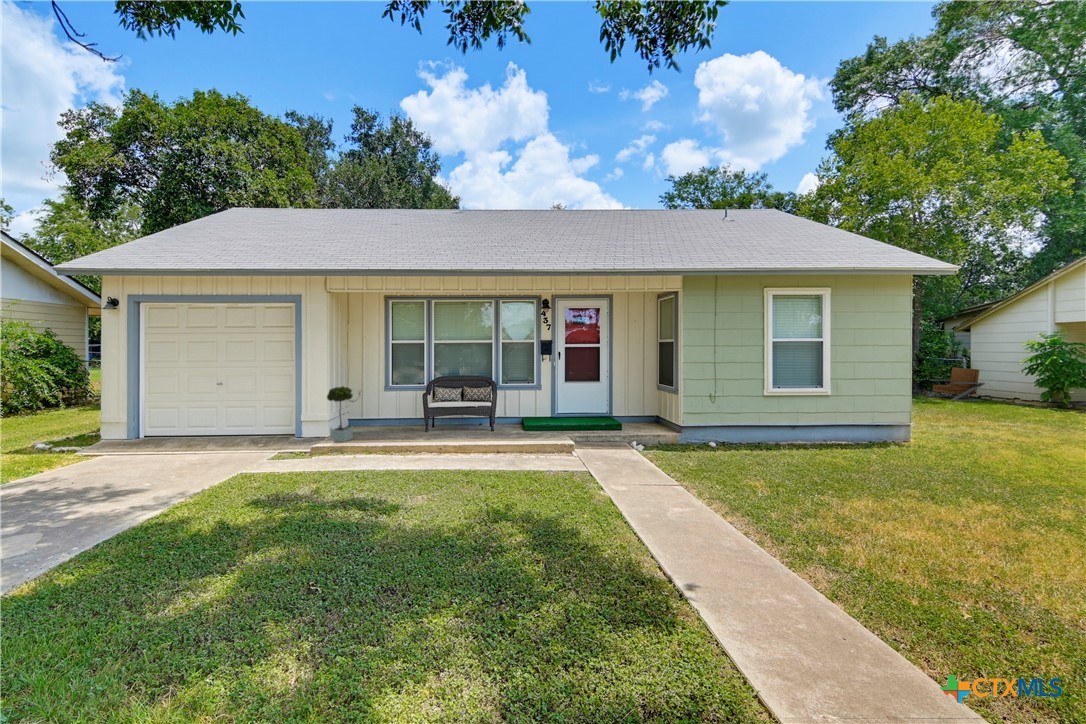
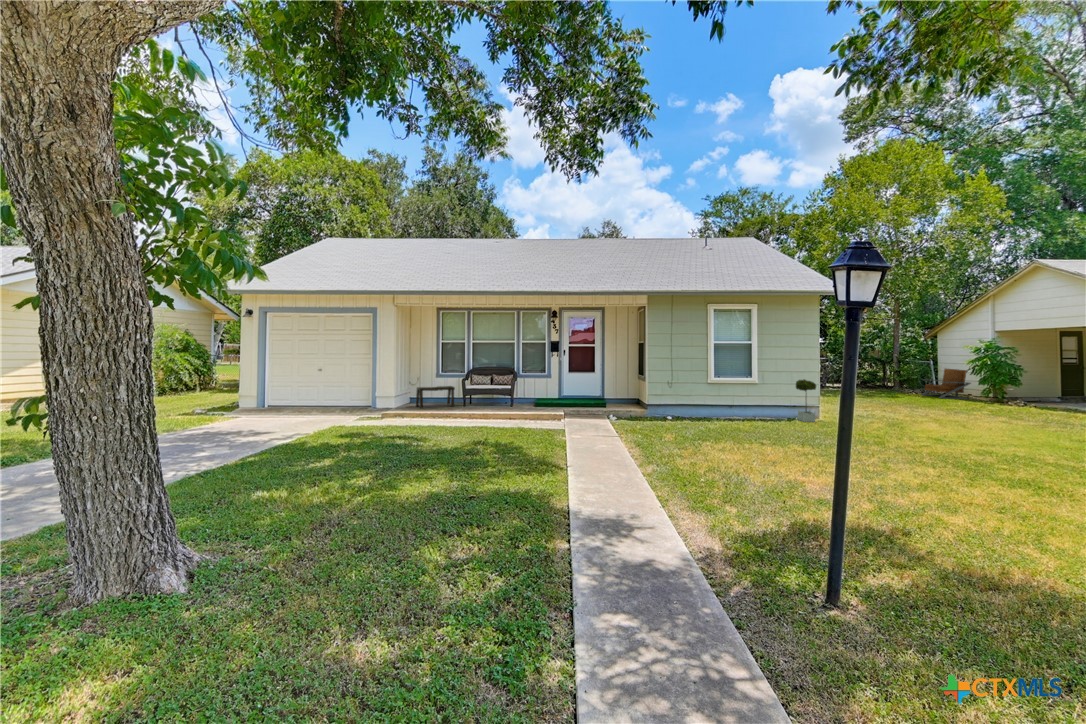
potted tree: present [327,386,353,442] -> present [796,379,816,422]
bench: none [359,401,413,435] -> present [416,386,455,408]

